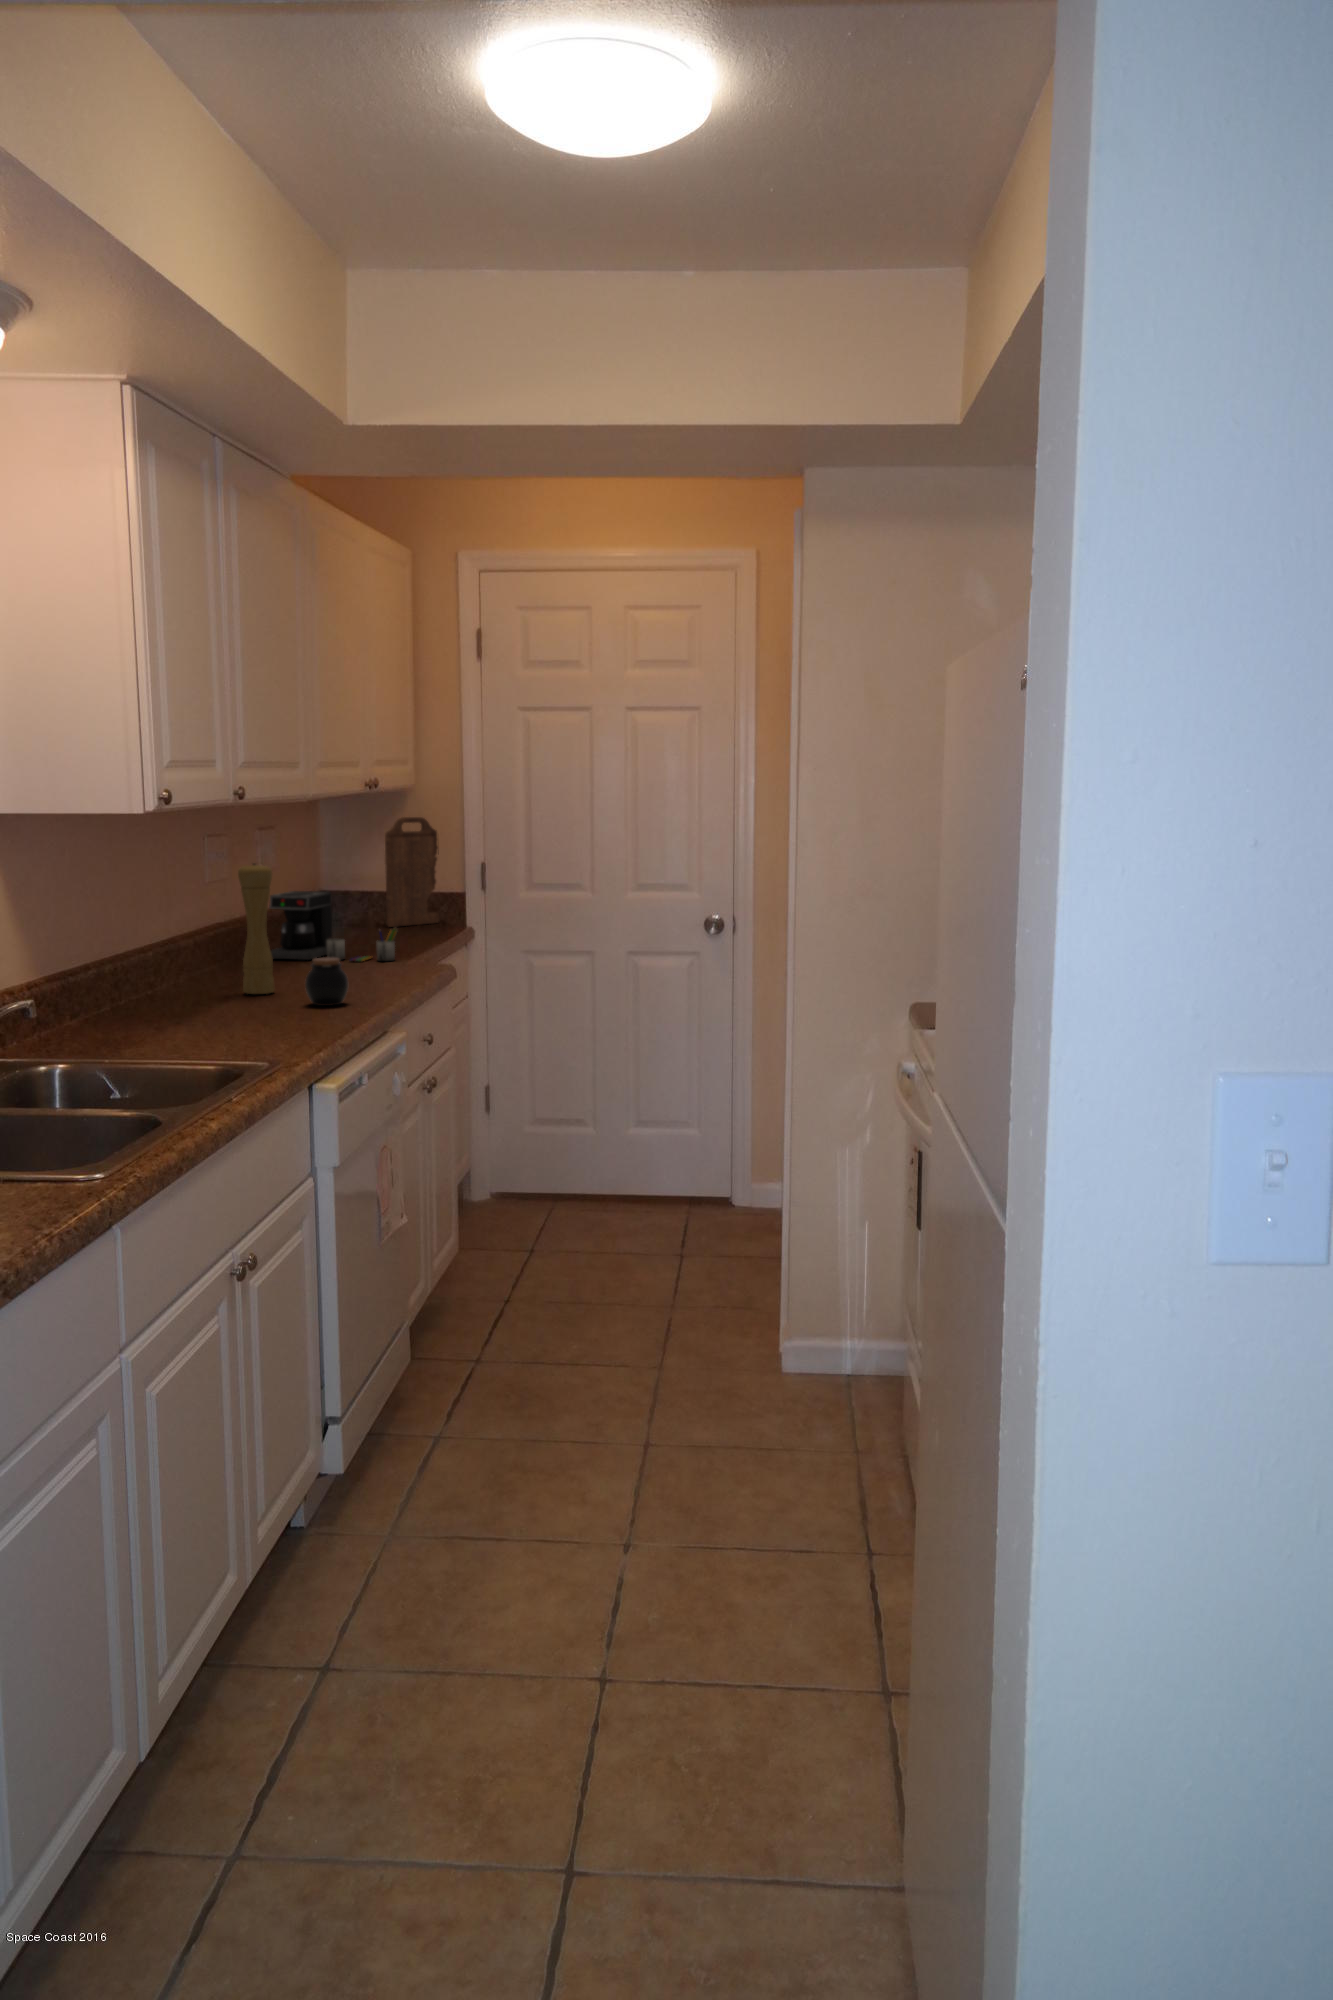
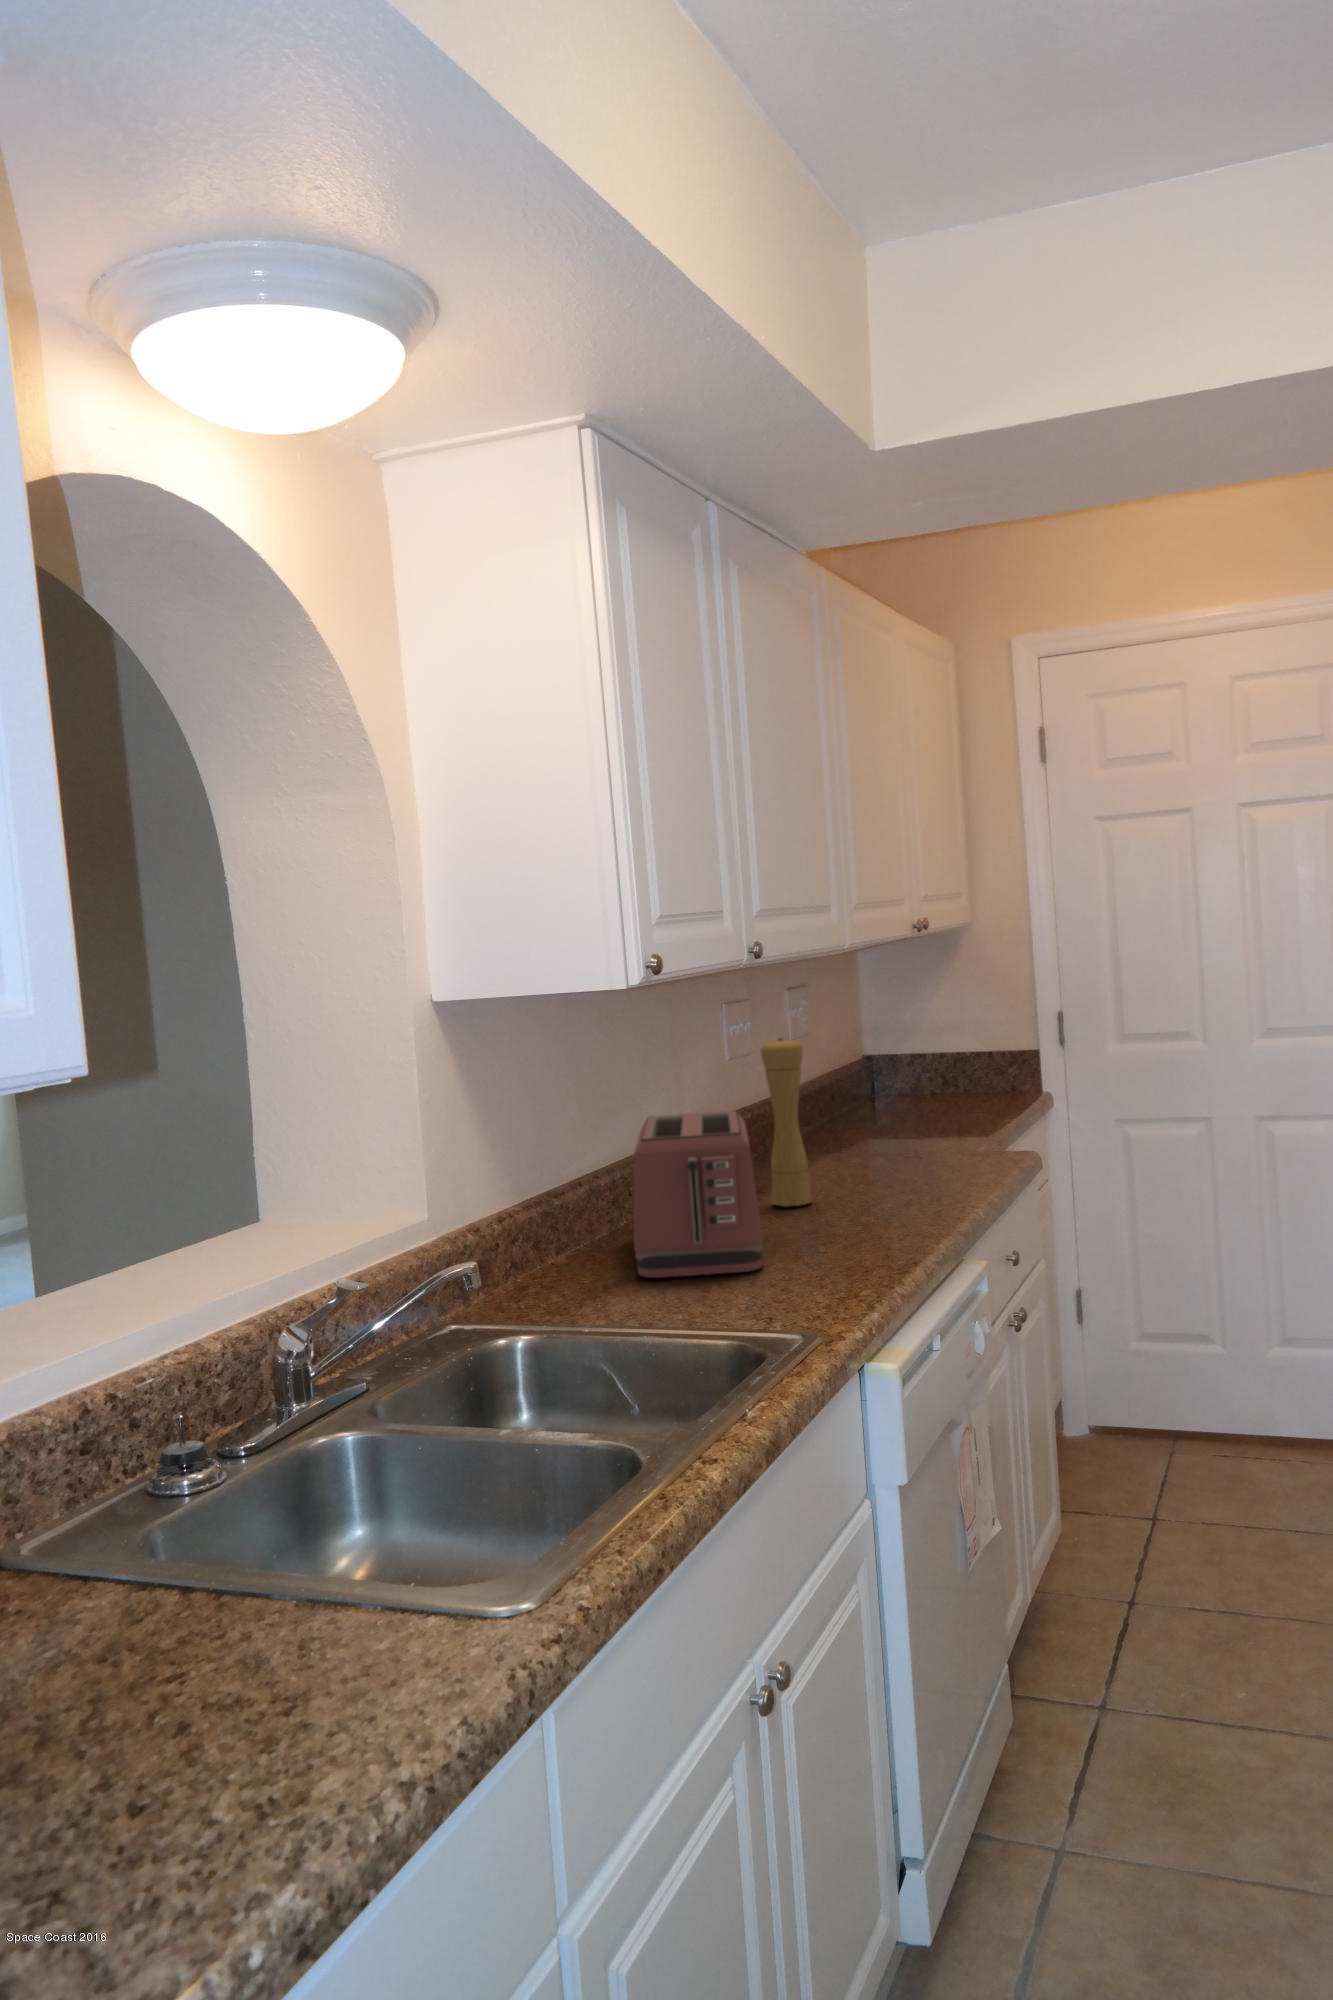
cutting board: present [385,817,439,927] -> none [939,961,1009,1096]
coffee maker: present [269,891,398,961] -> none [804,1061,965,1150]
toaster: none [139,916,239,1033] -> present [634,1111,763,1278]
jar: present [305,957,348,1006] -> none [850,1160,906,1226]

